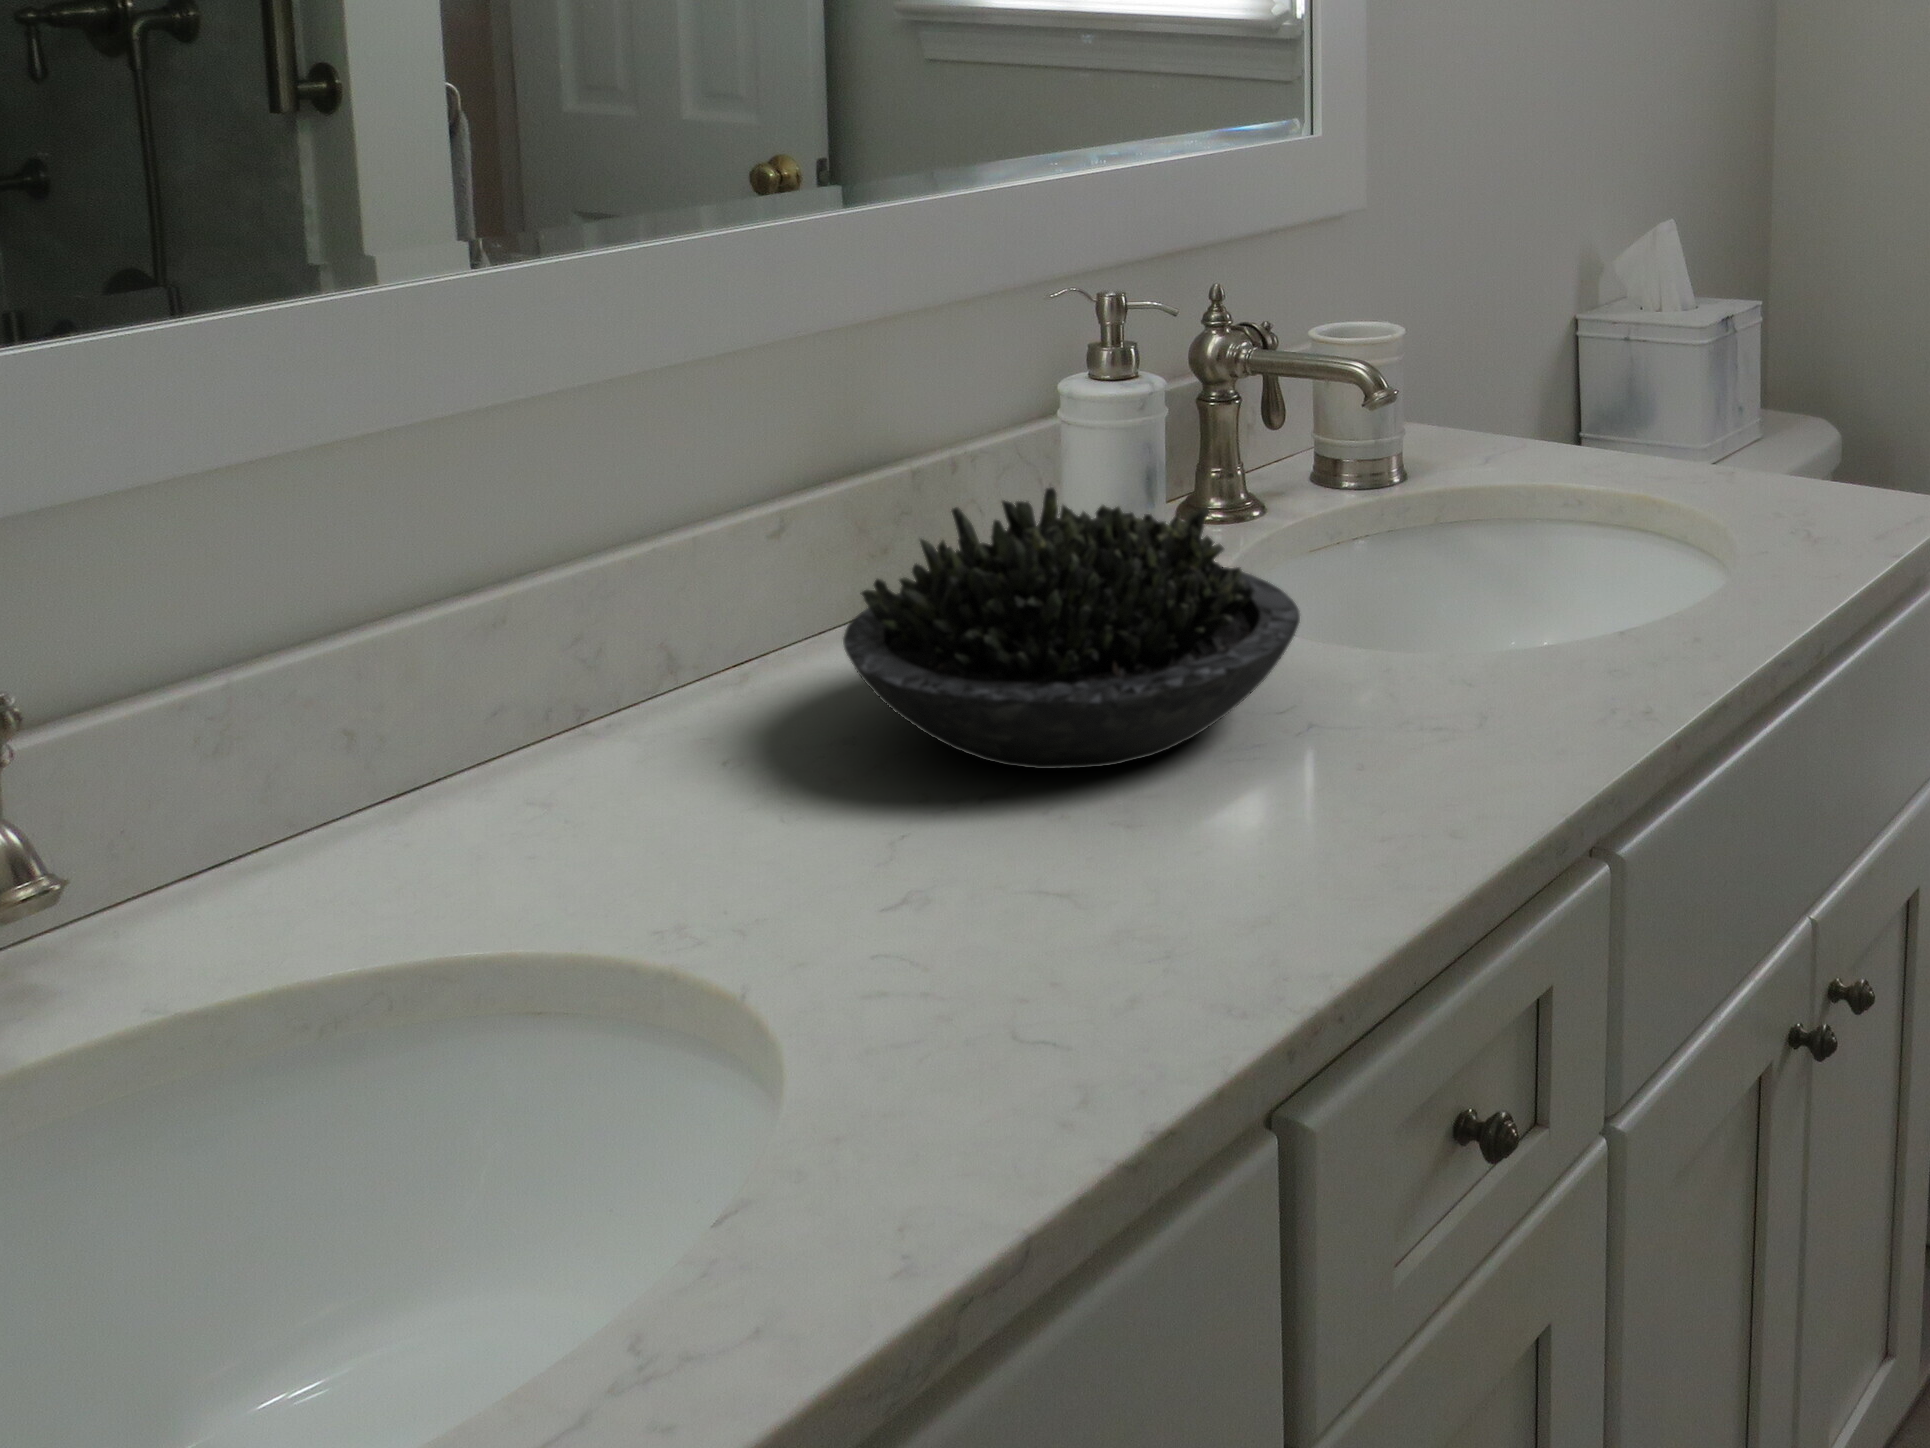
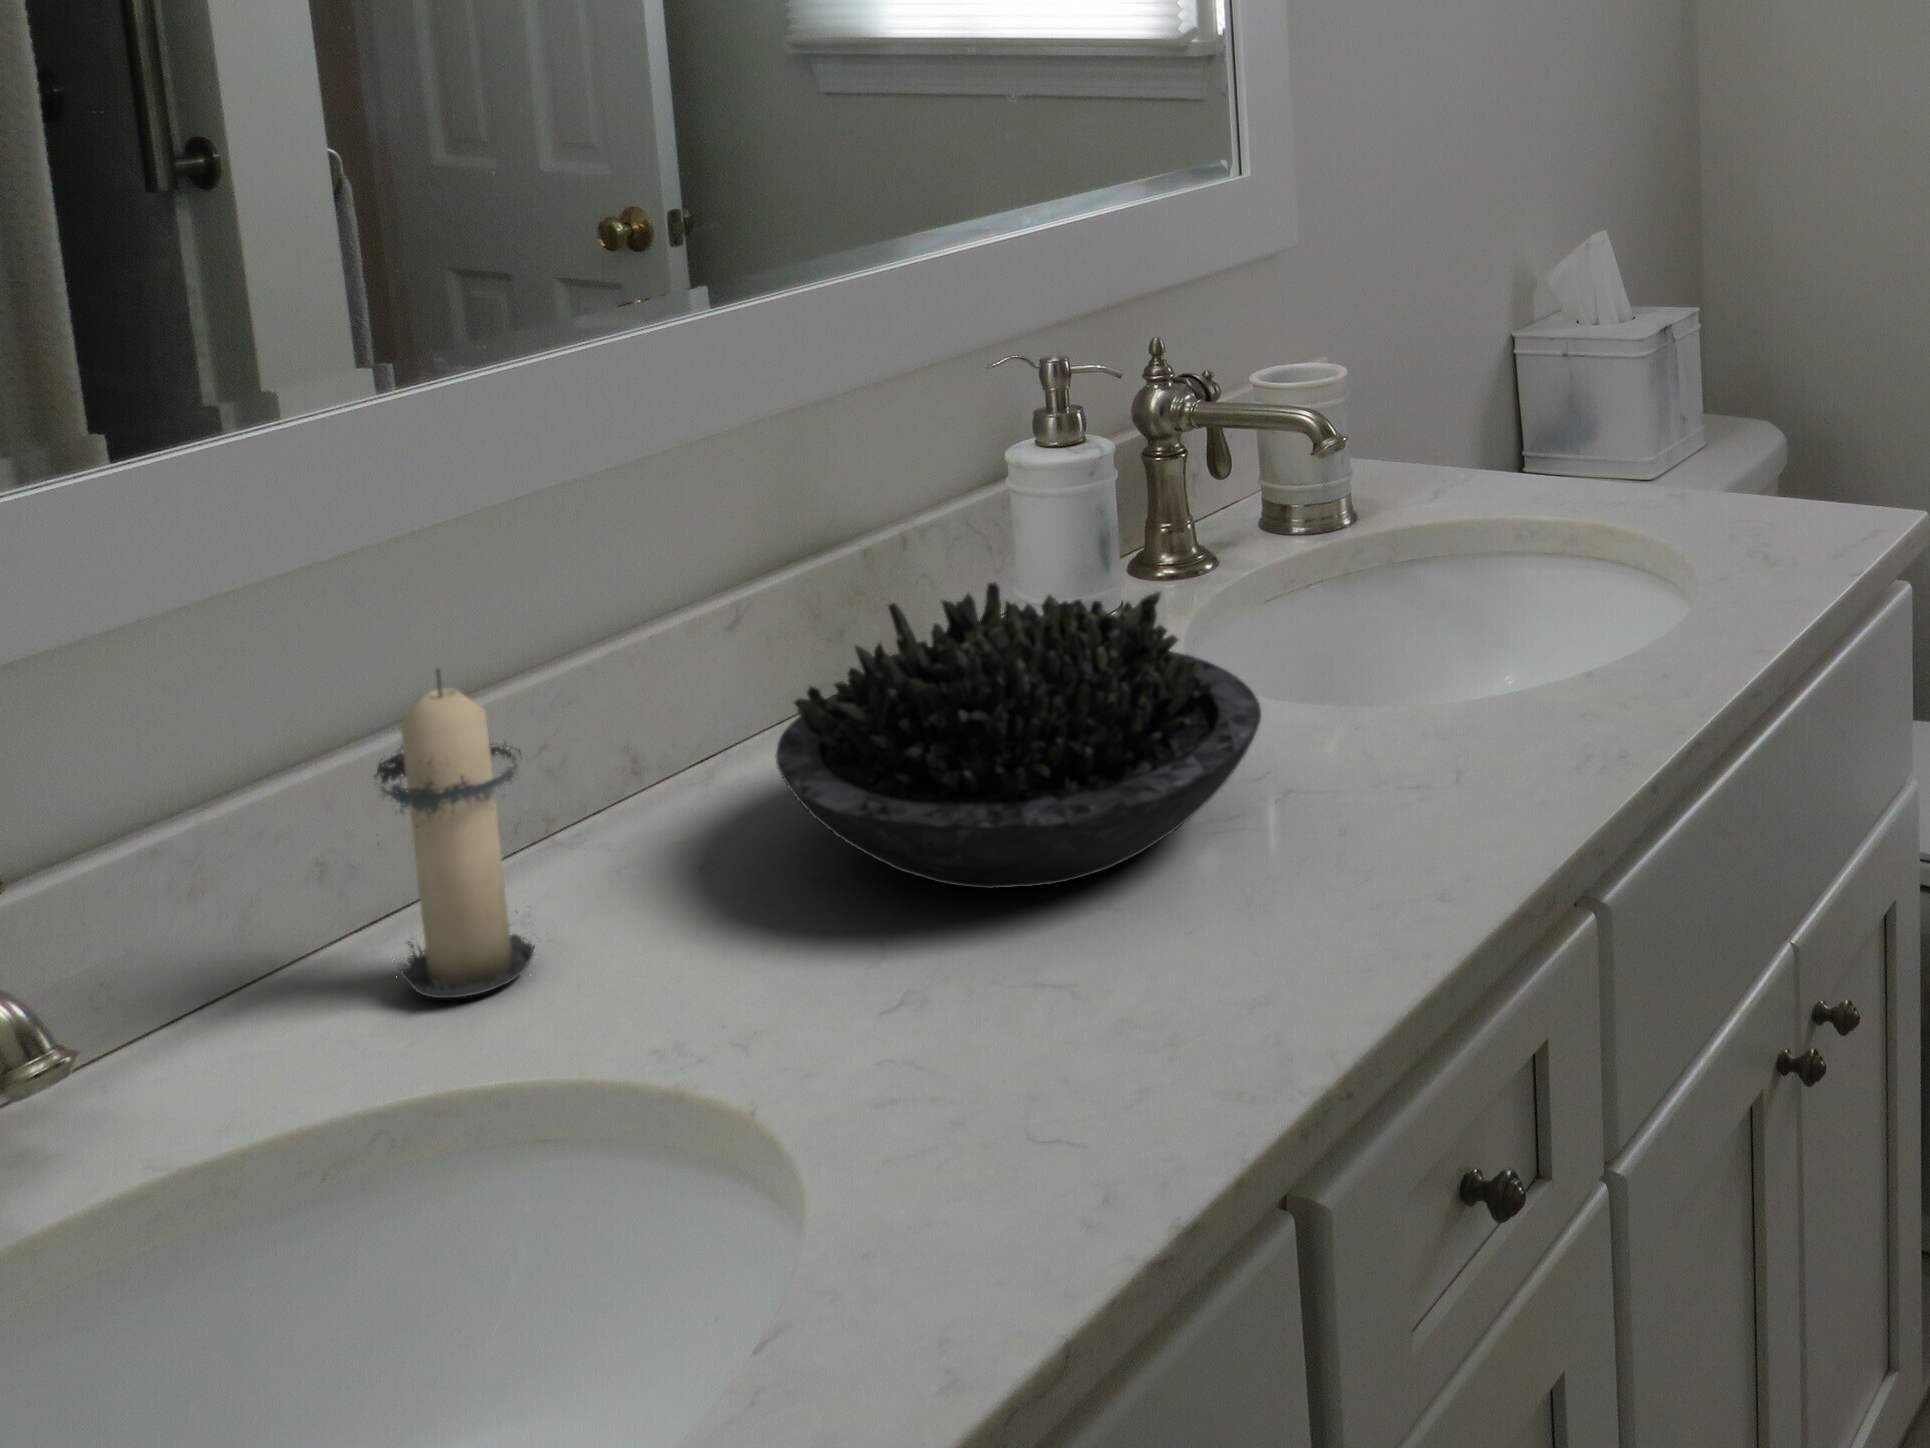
candle: none [465,535,635,847] -> present [373,669,535,998]

